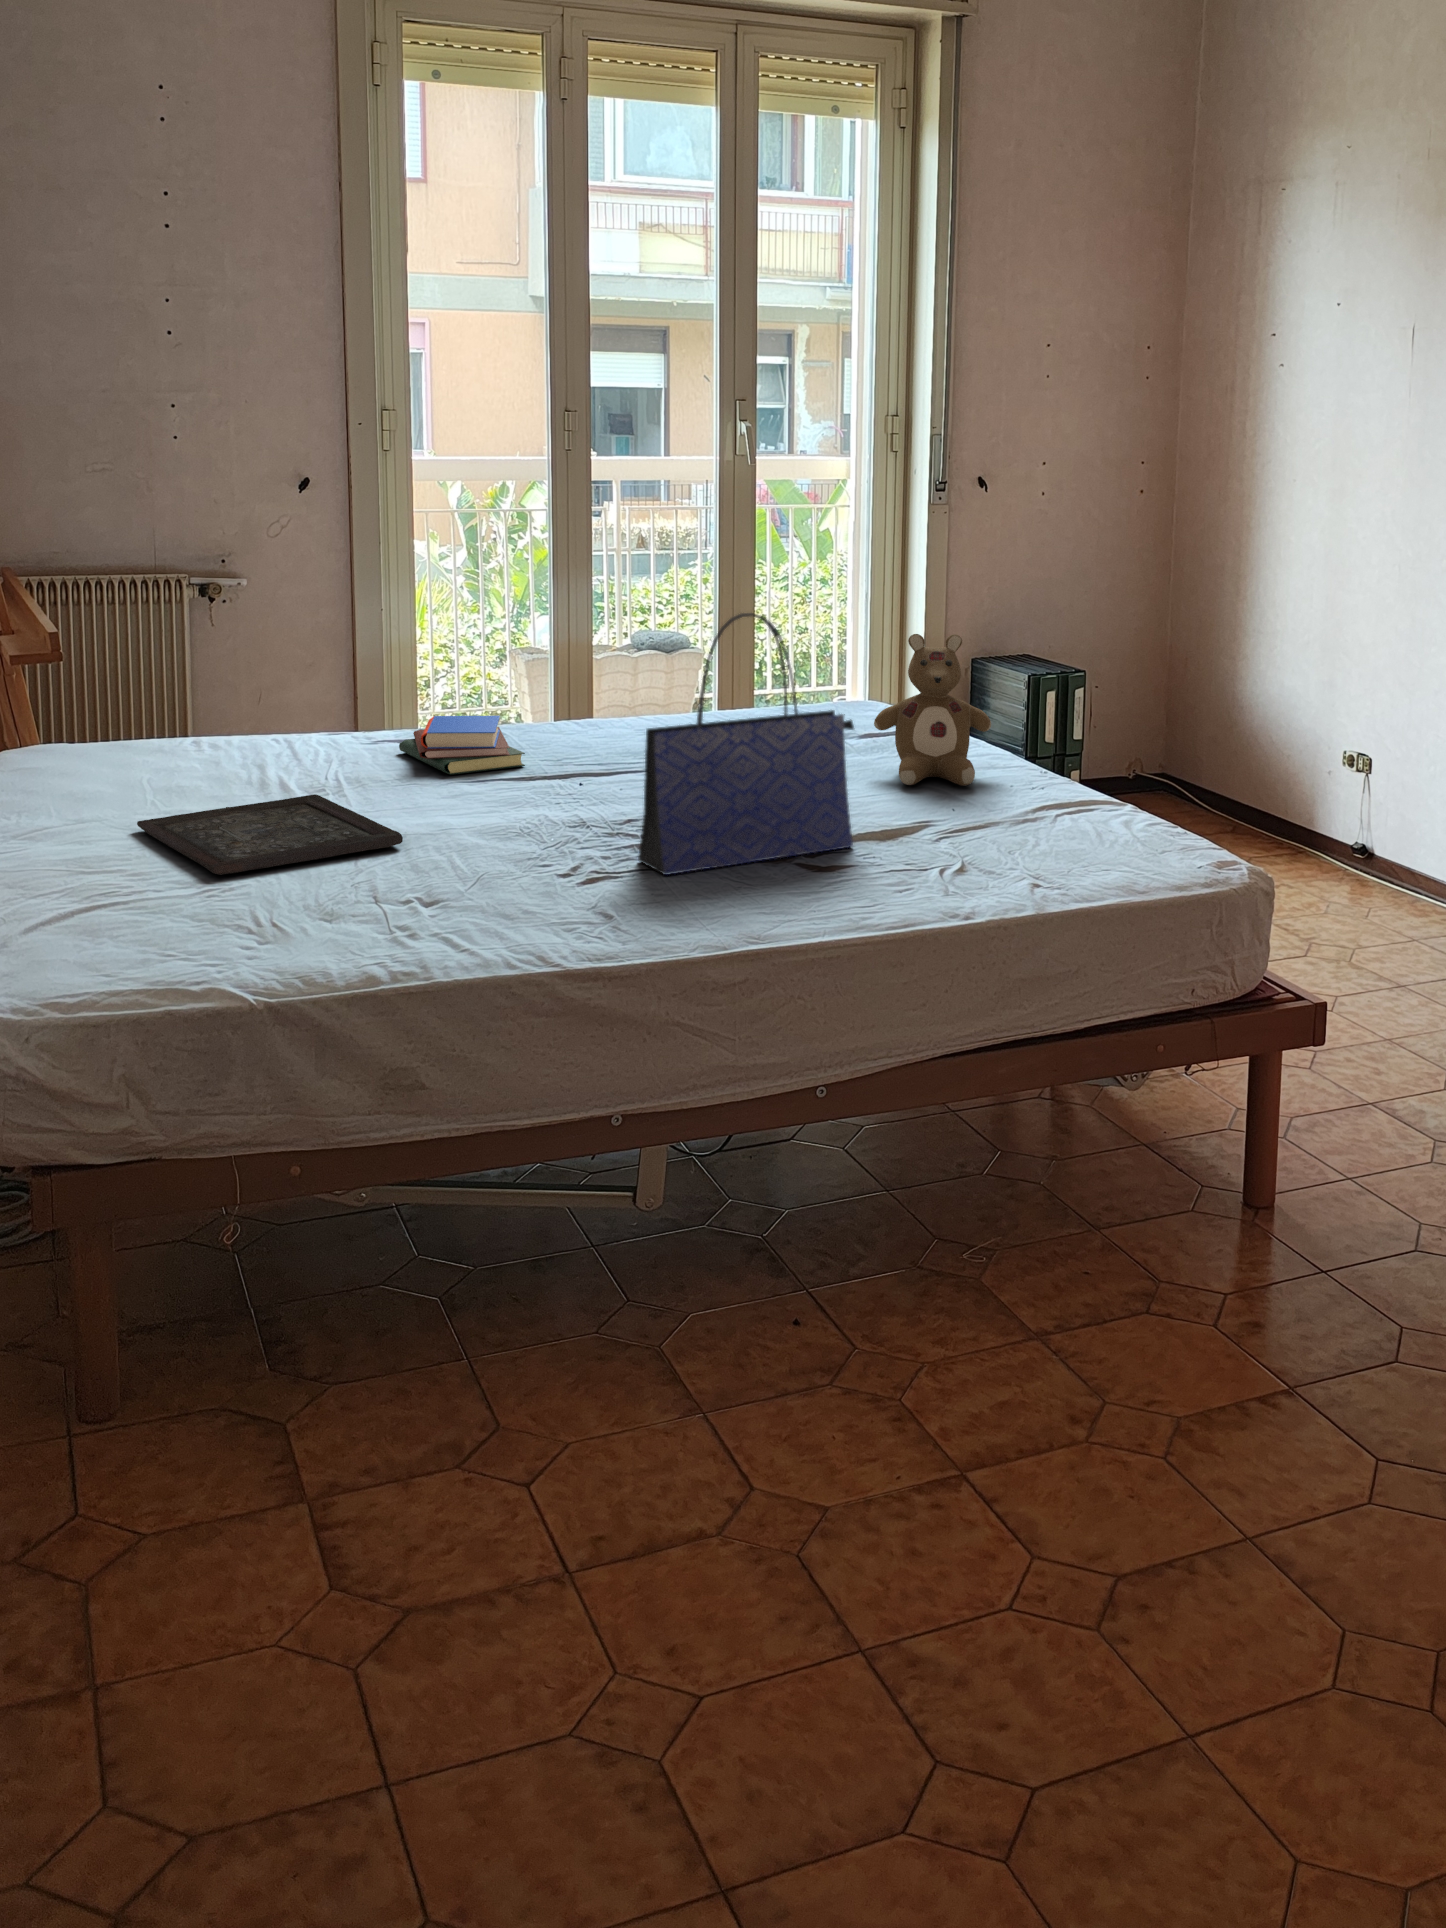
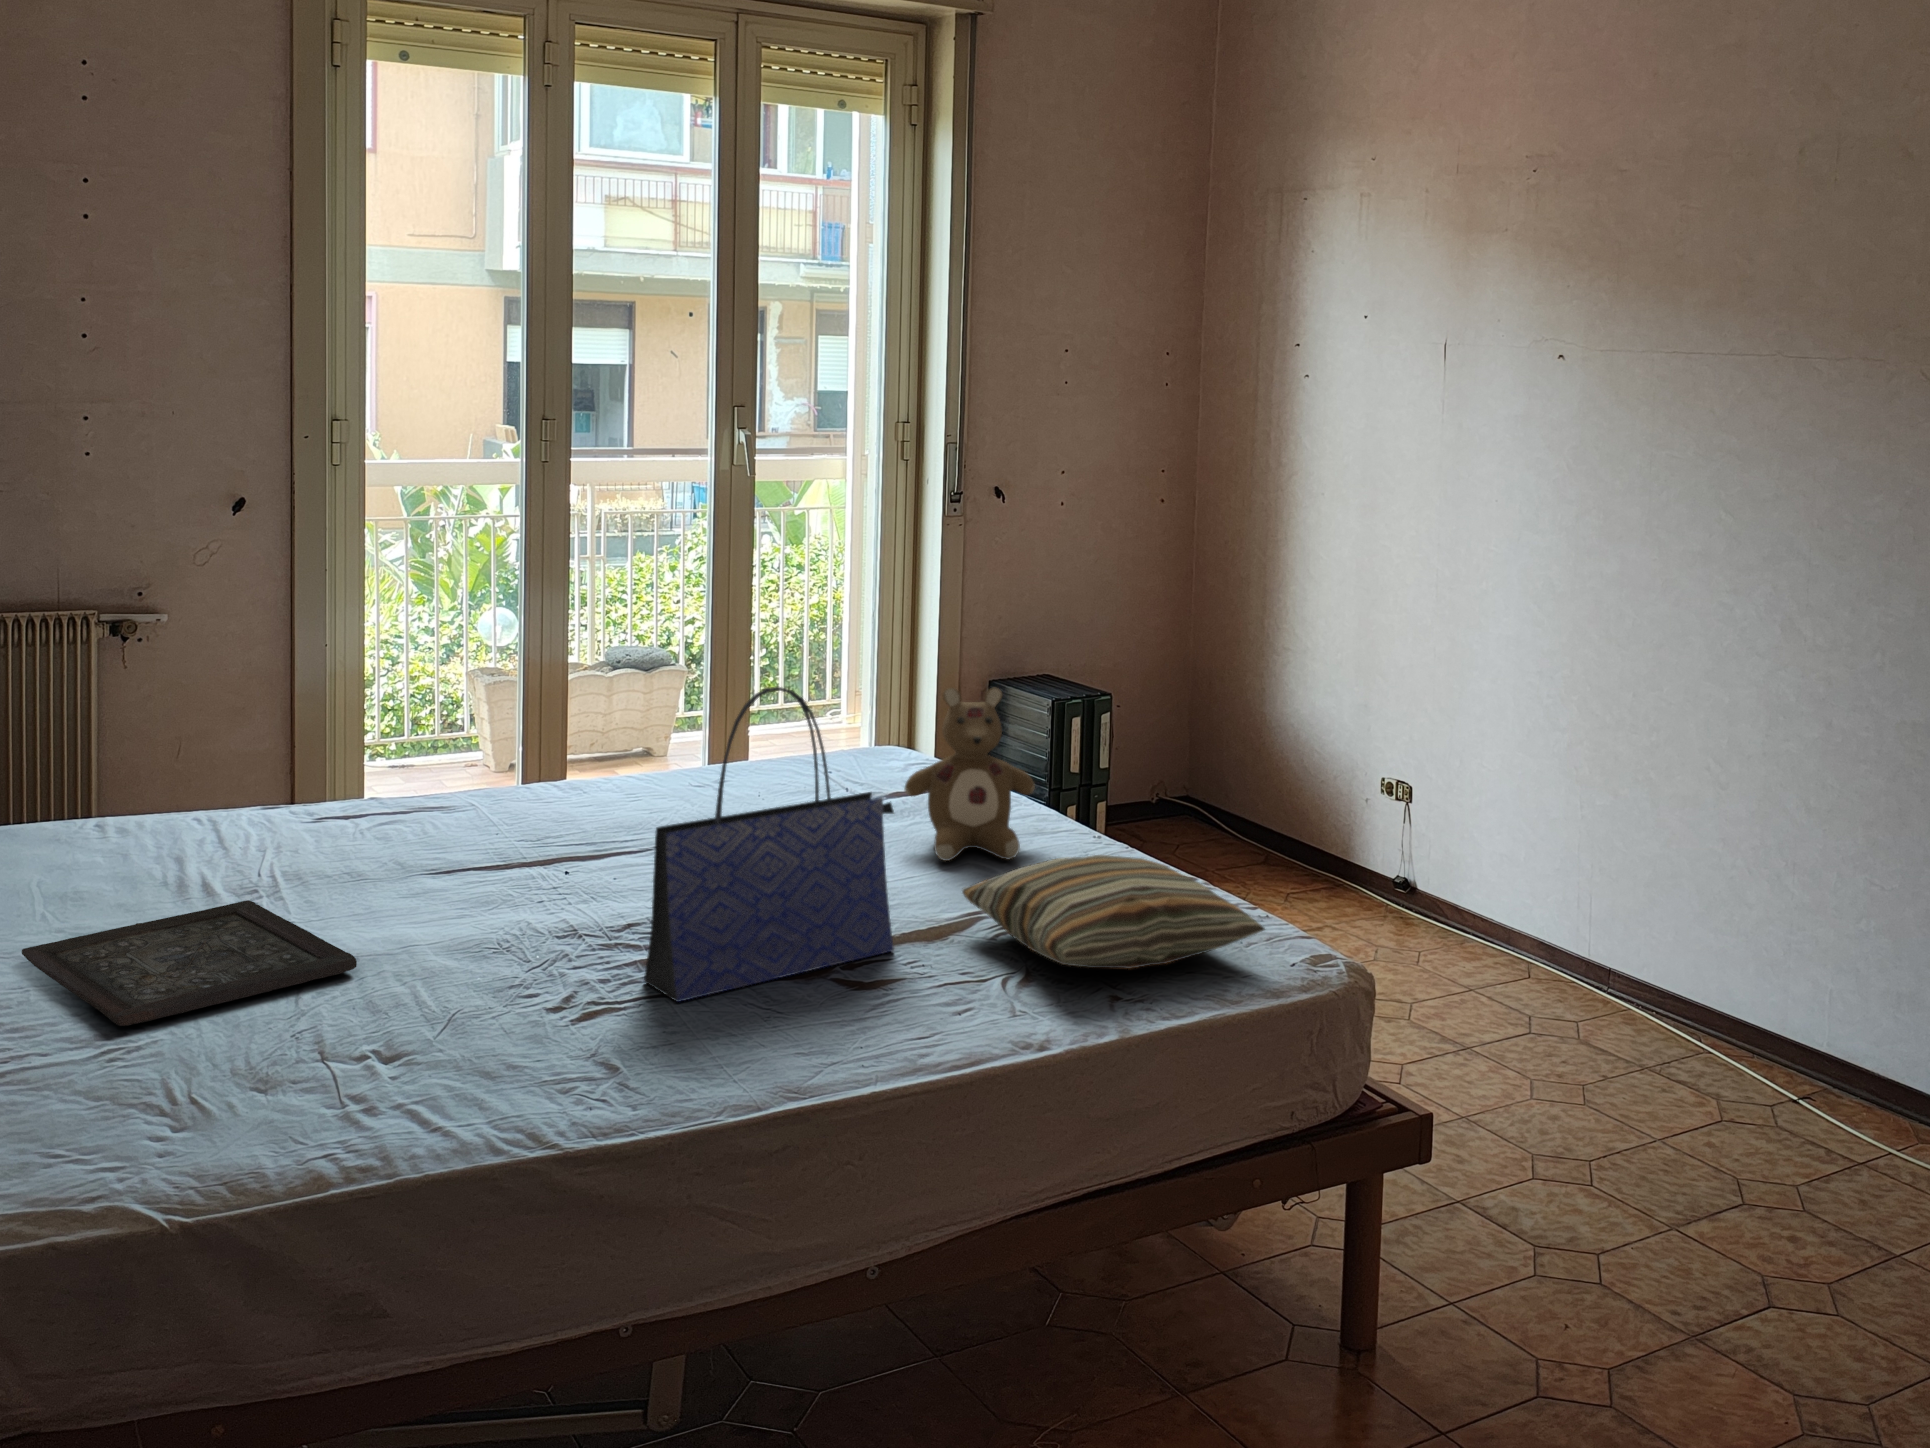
book: present [399,716,525,775] -> none [350,786,501,863]
pillow: none [915,772,1179,864] -> present [962,855,1264,969]

